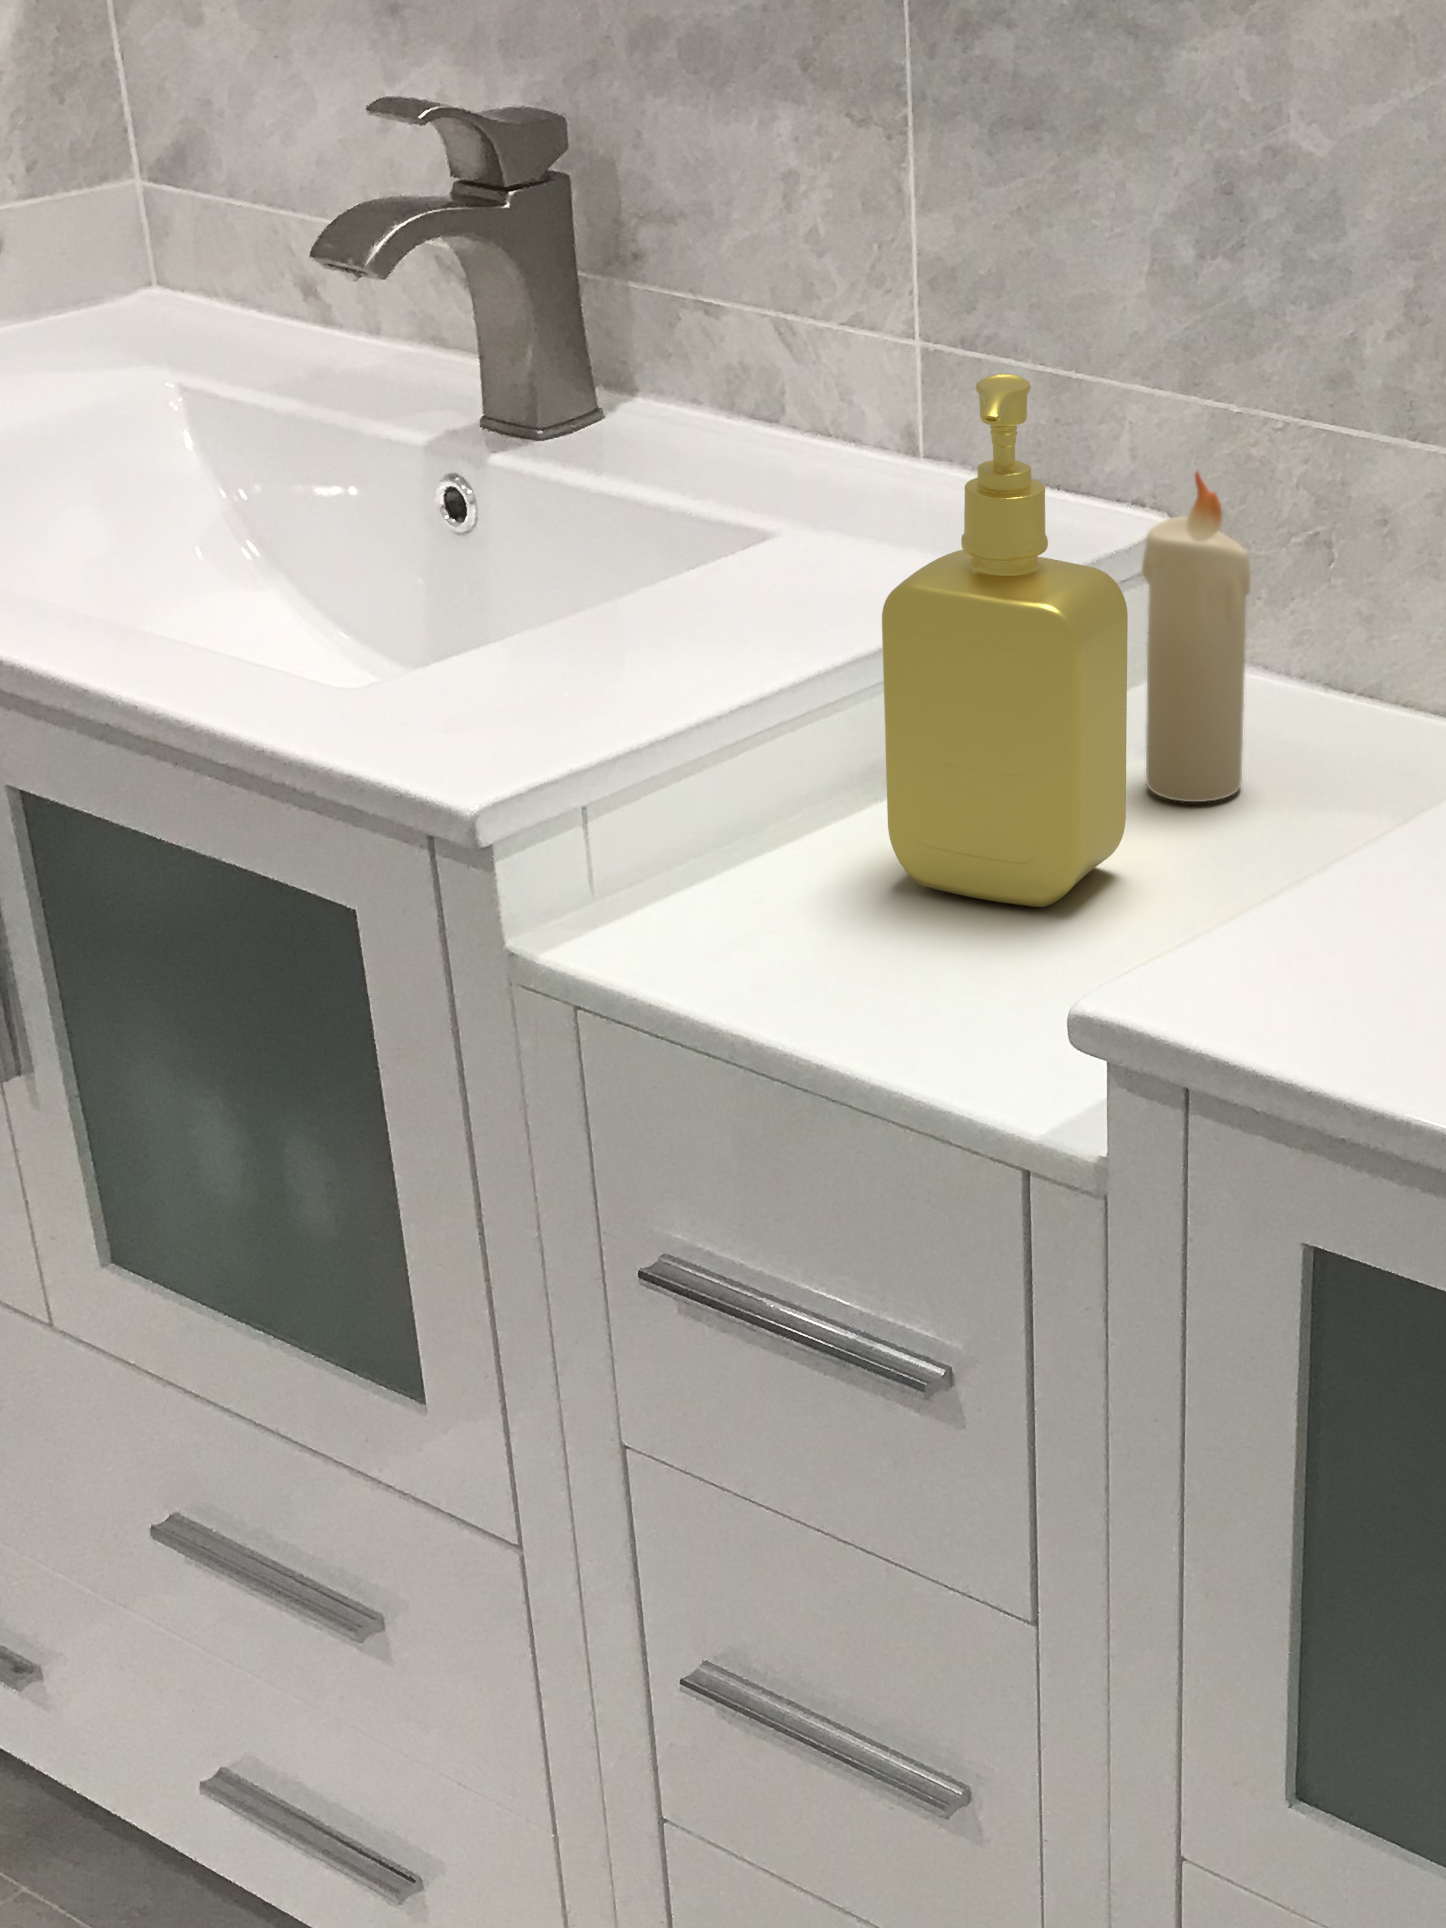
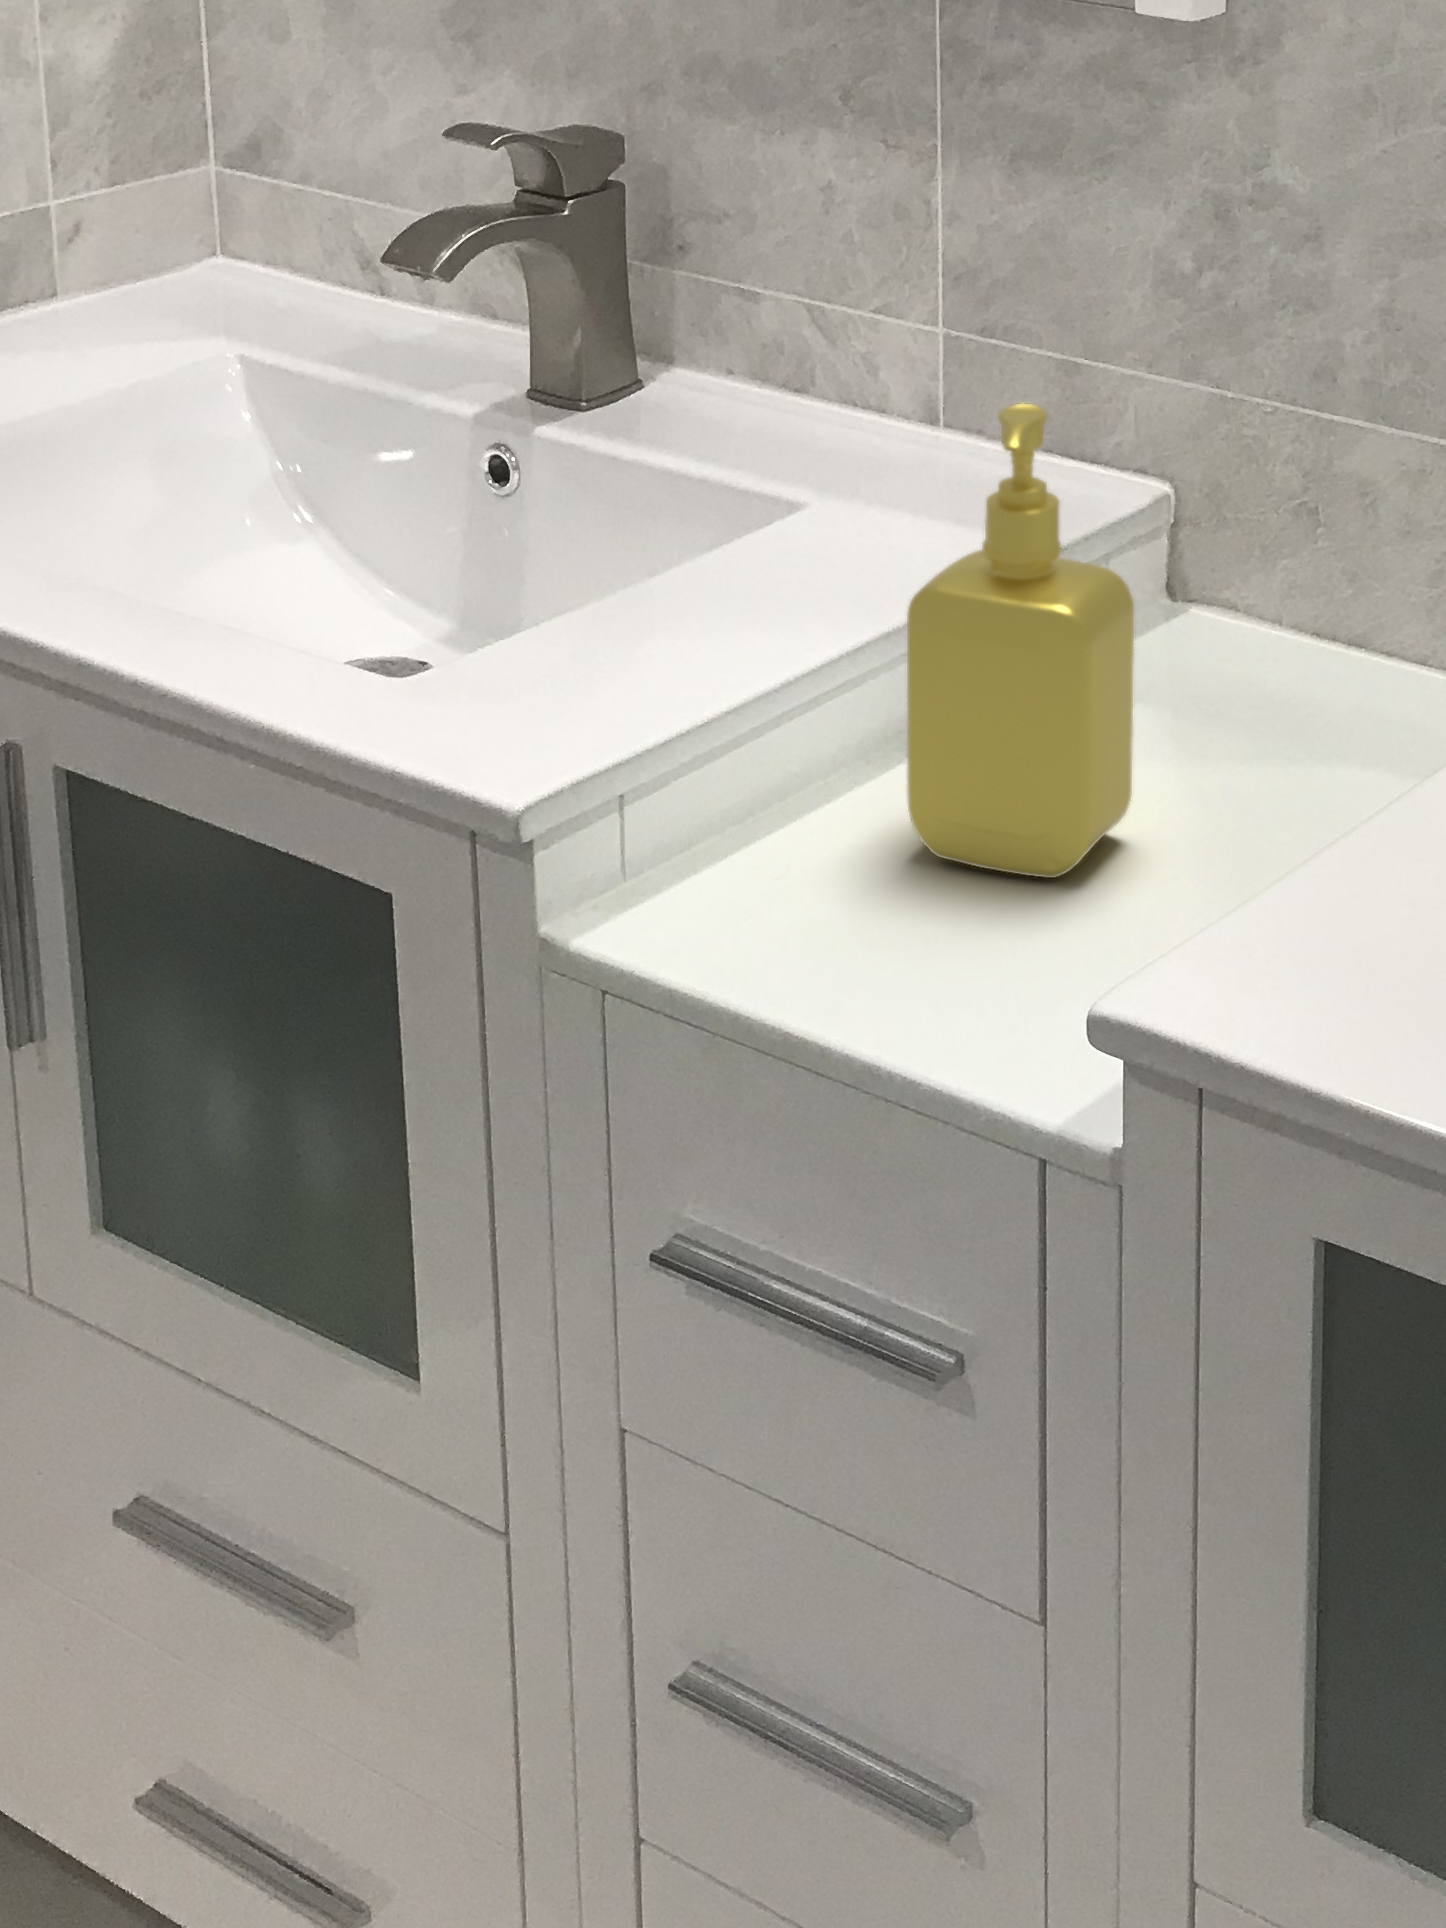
candle: present [1142,472,1251,802] -> none [1145,470,1245,764]

